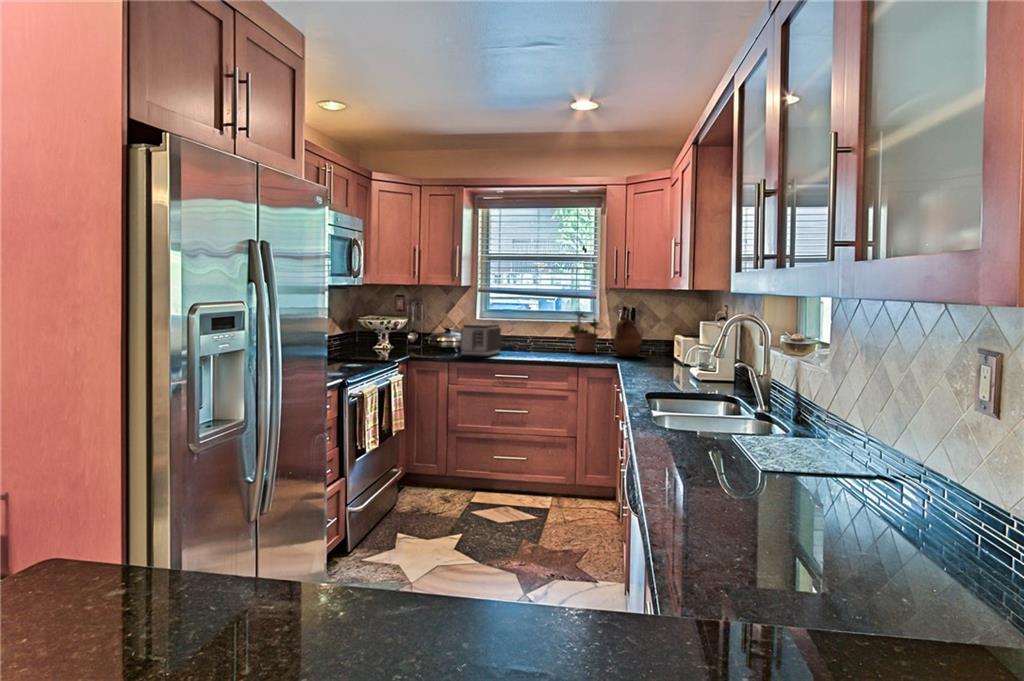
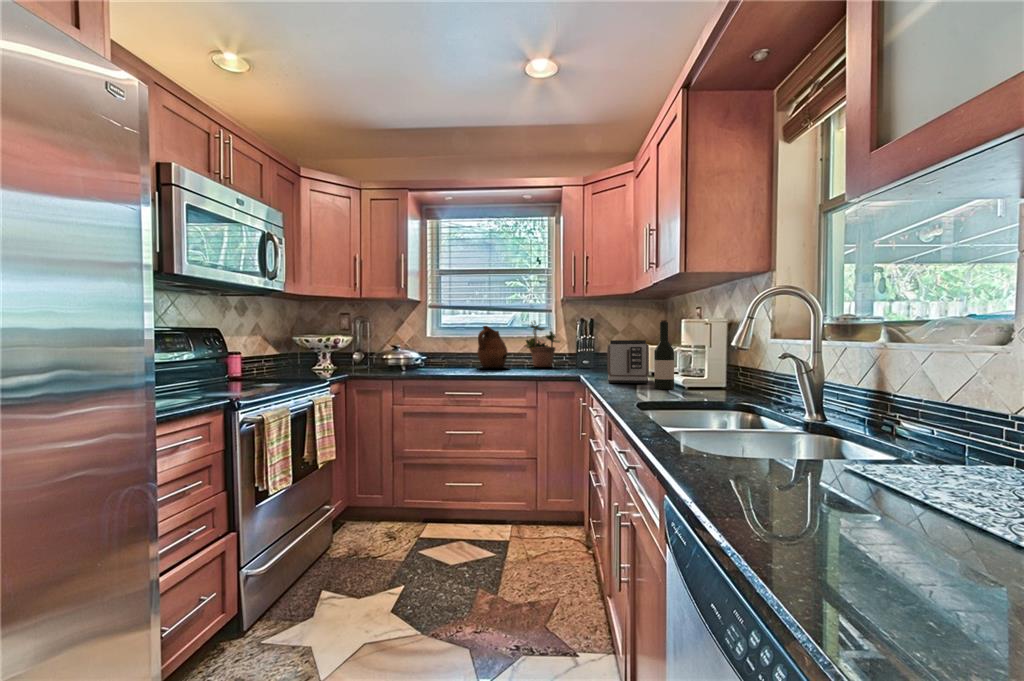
ceramic pitcher: present [612,317,644,357] -> present [477,326,509,368]
toaster: present [460,324,501,357] -> present [607,340,649,383]
wine bottle: none [675,324,693,383] -> present [654,320,674,389]

